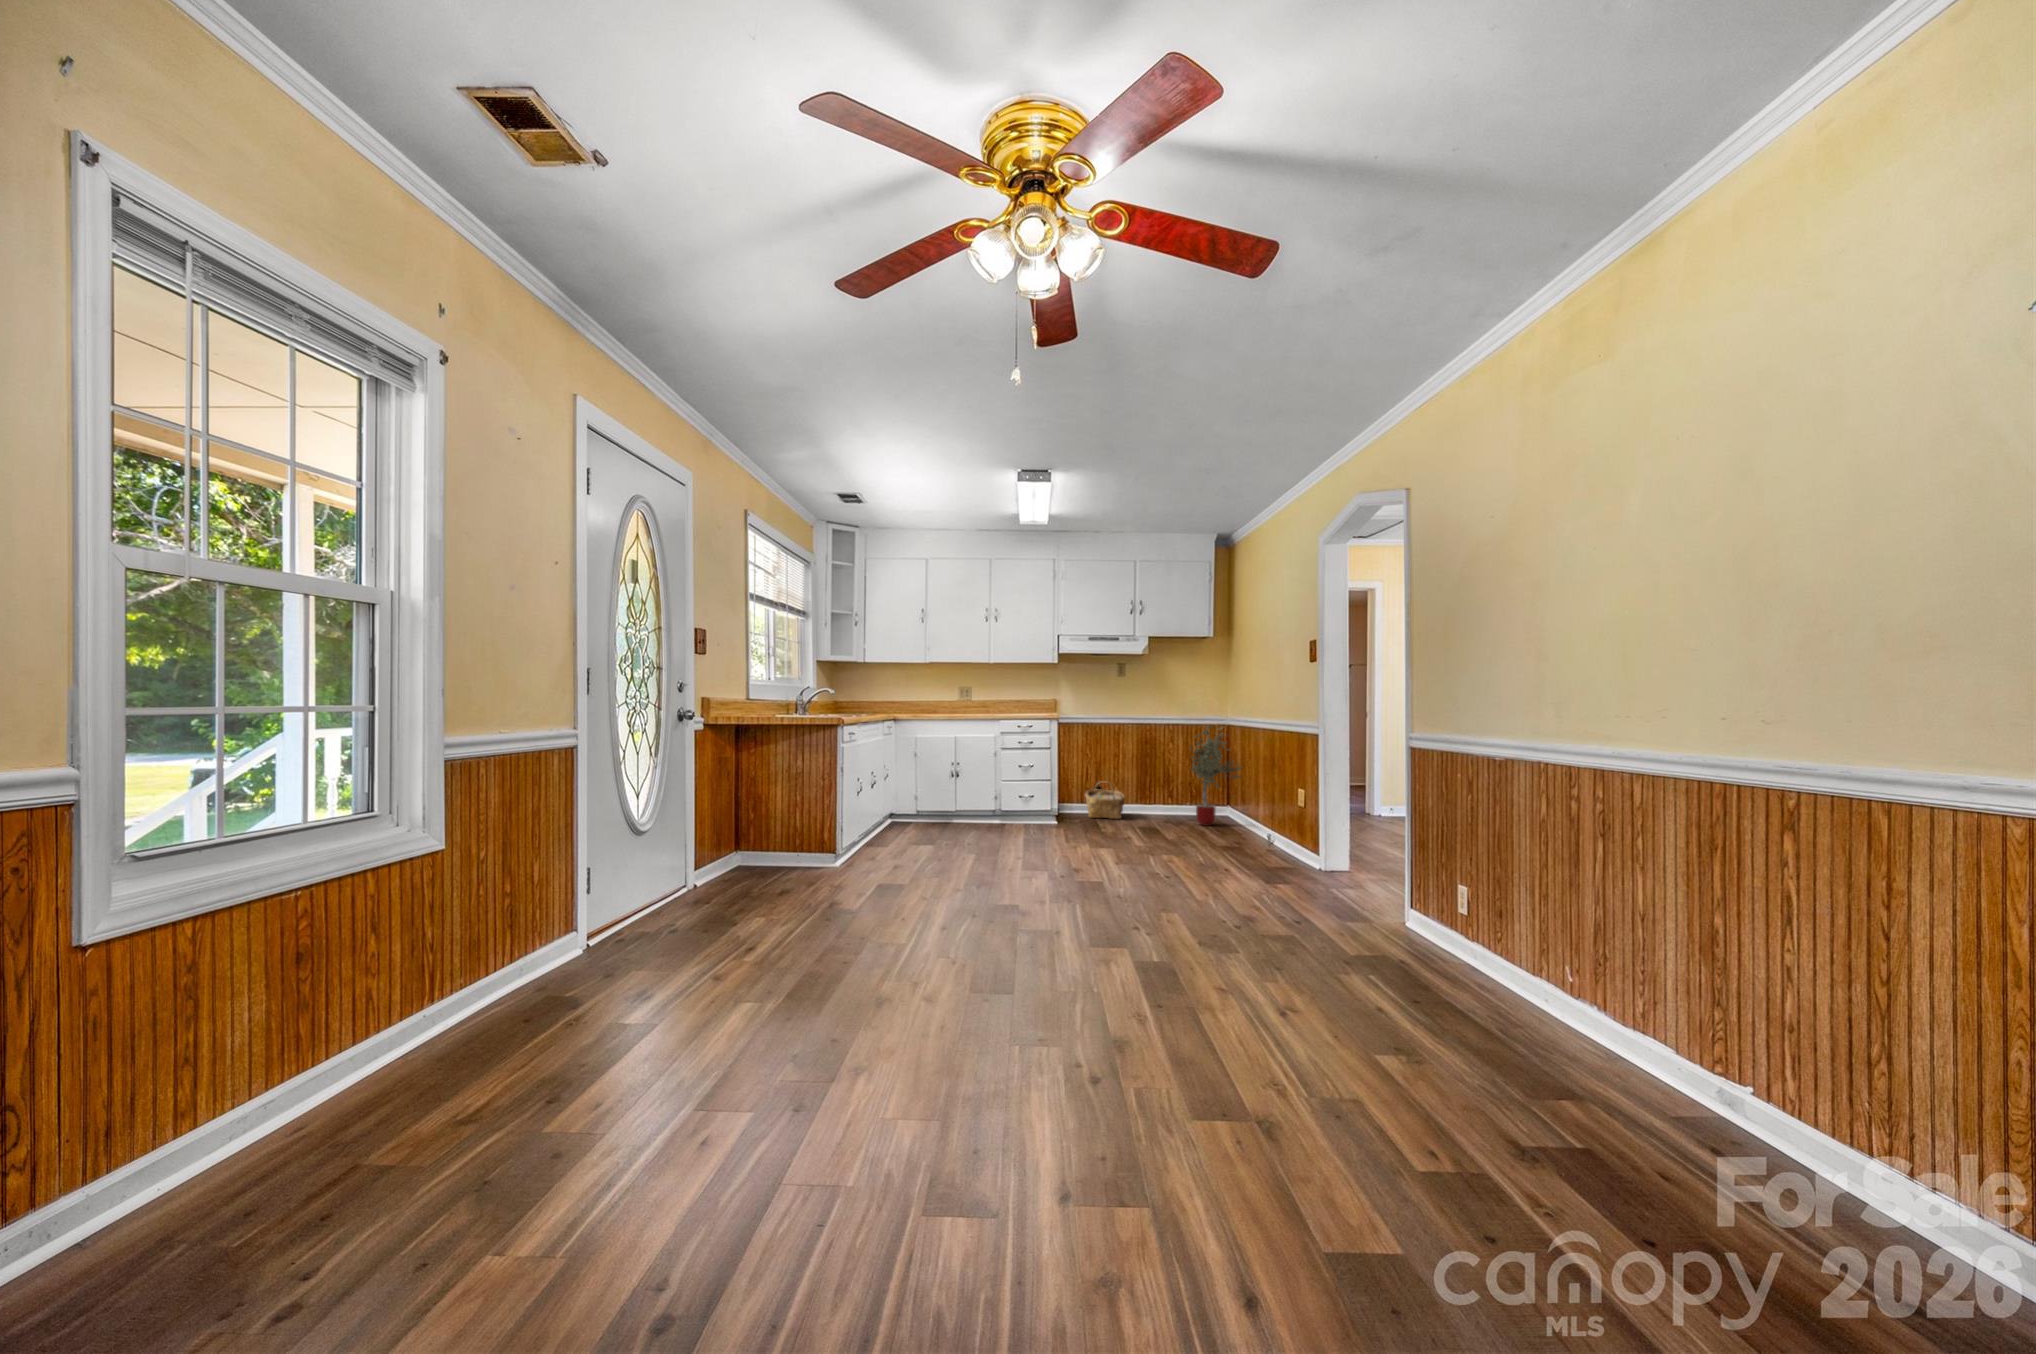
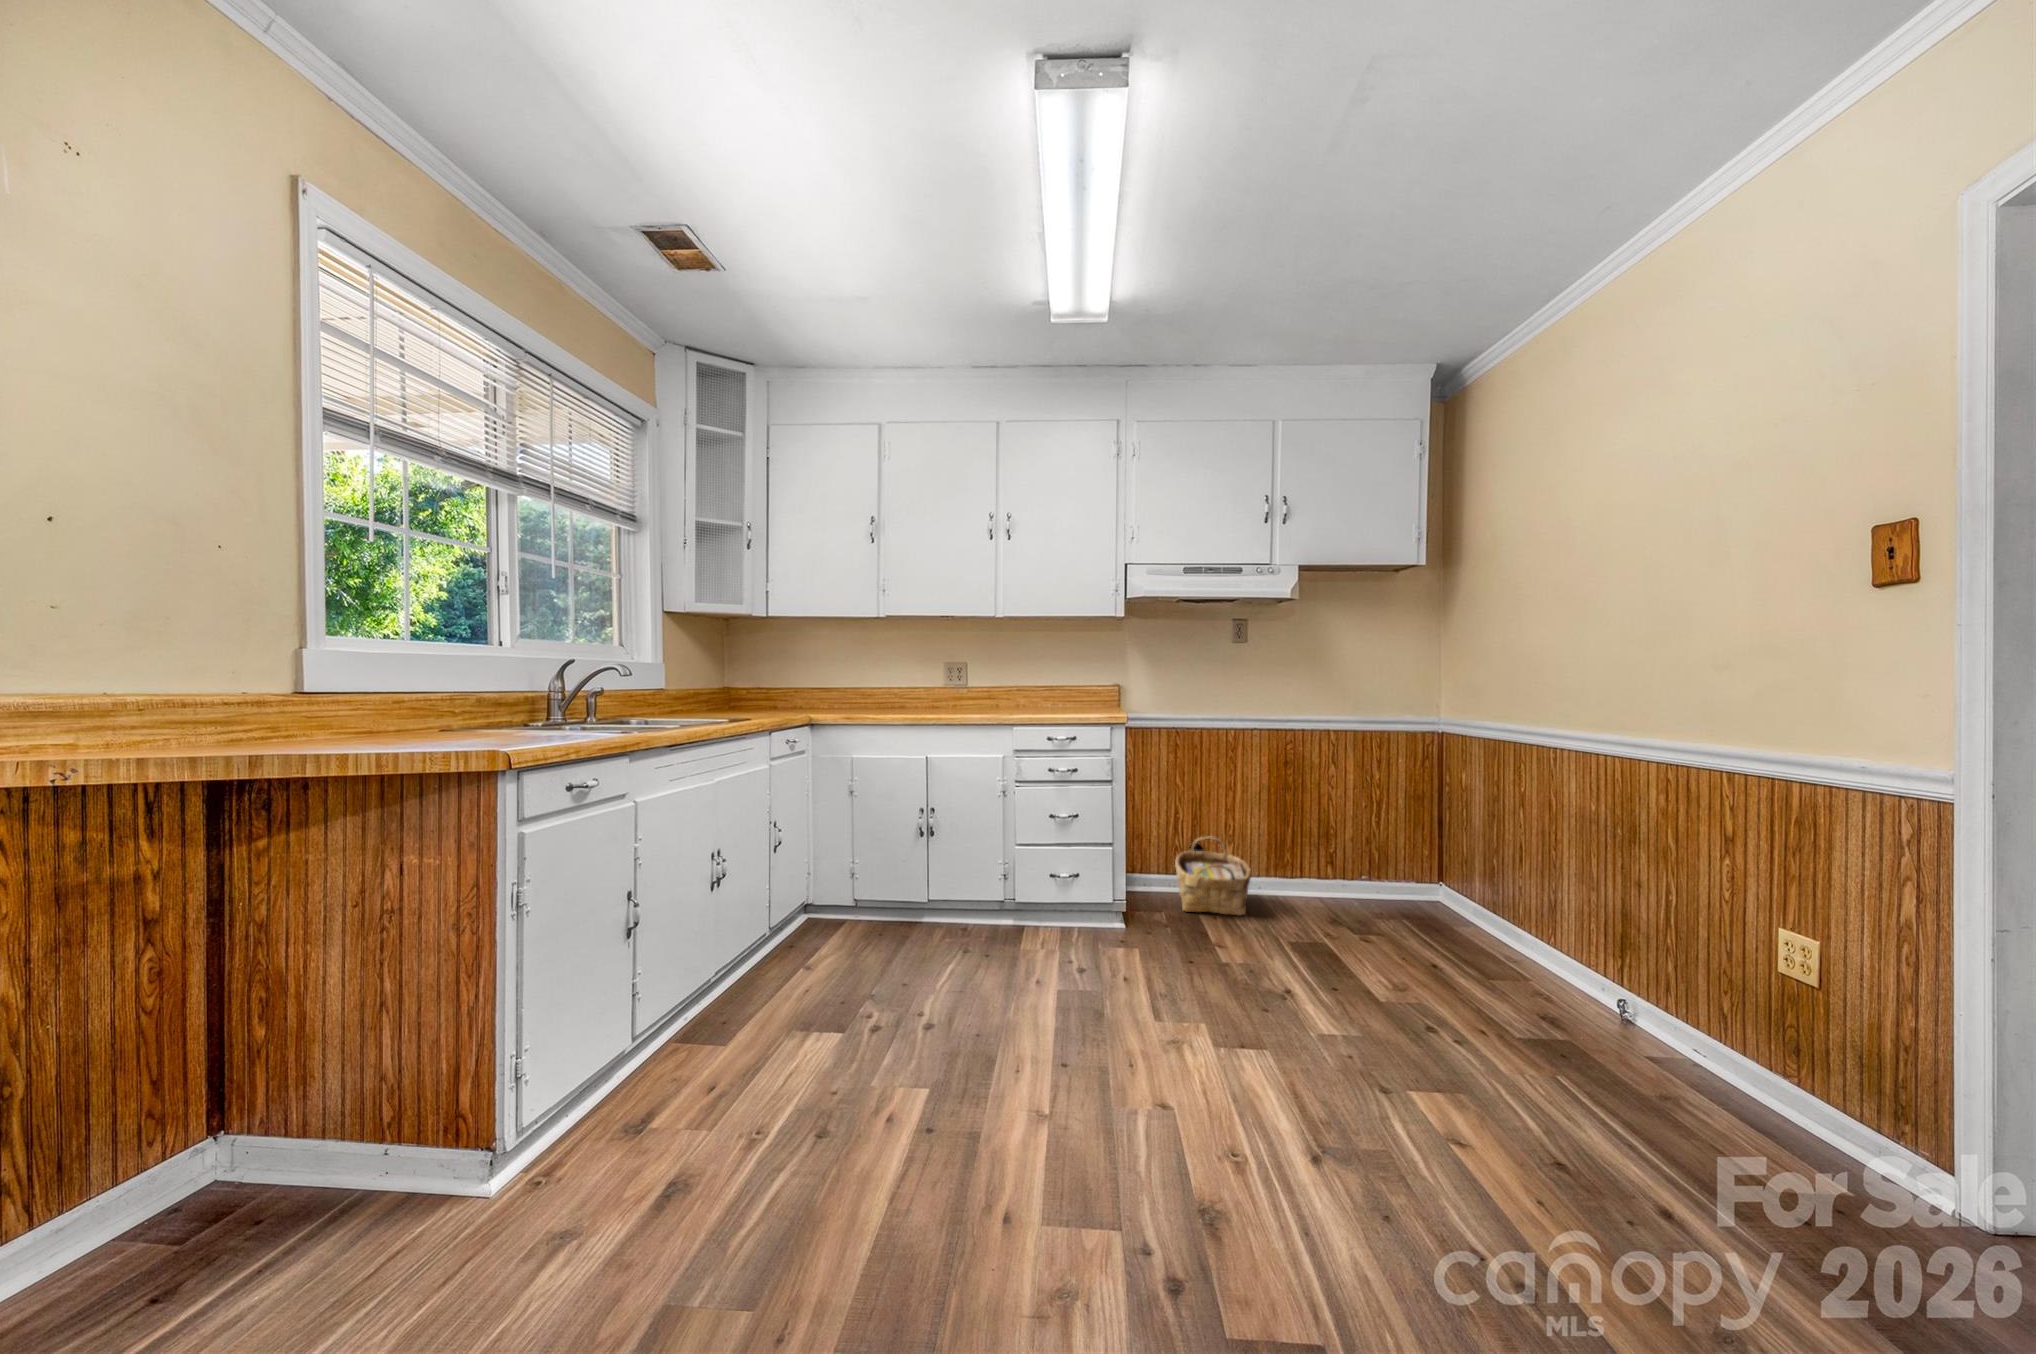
potted tree: present [1192,726,1242,826] -> none [1385,742,1510,944]

